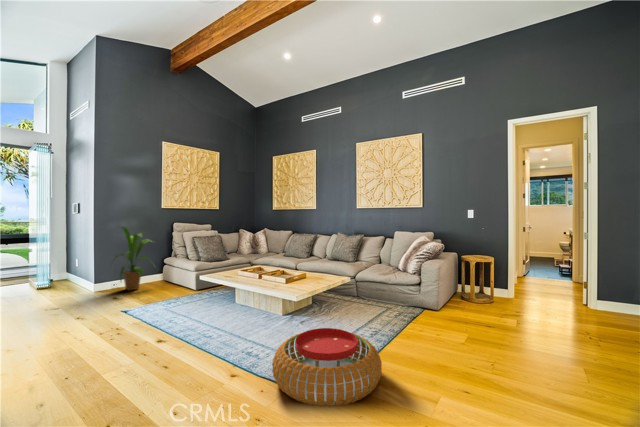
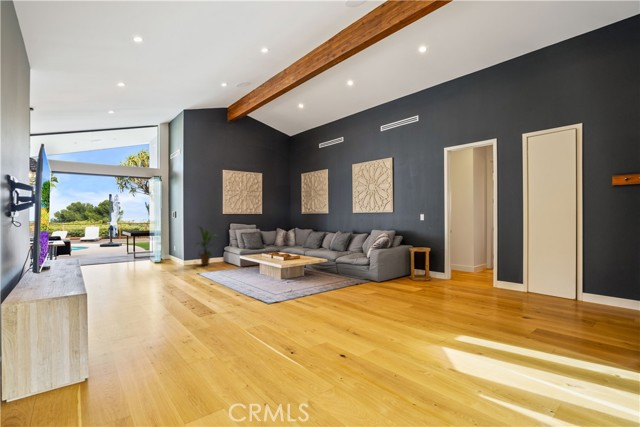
pouf: present [272,328,382,407] -> none [253,279,305,307]

